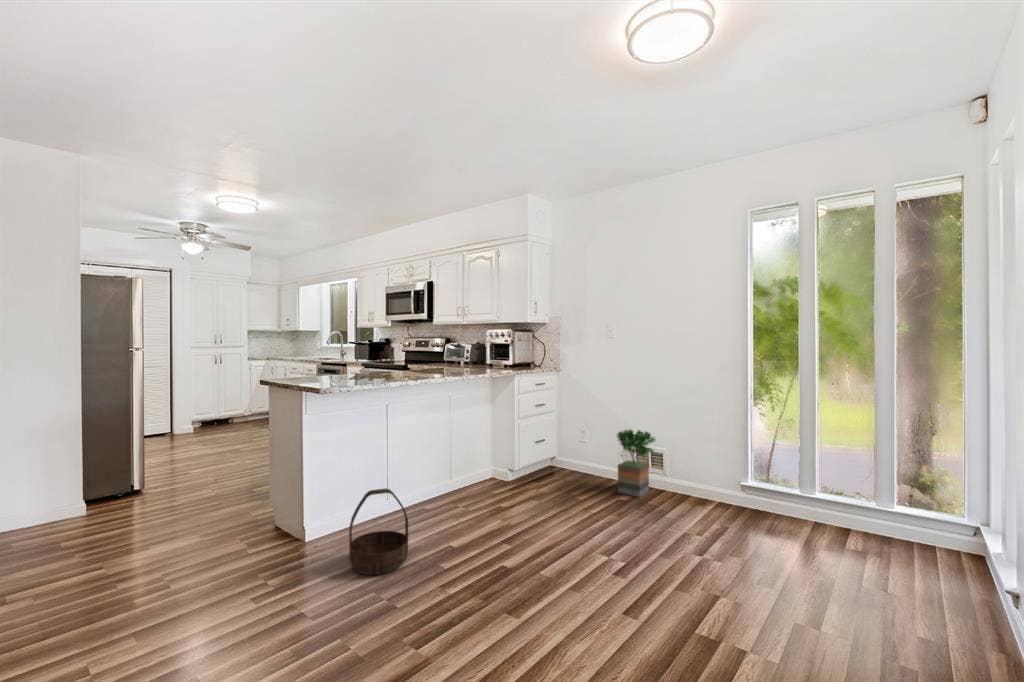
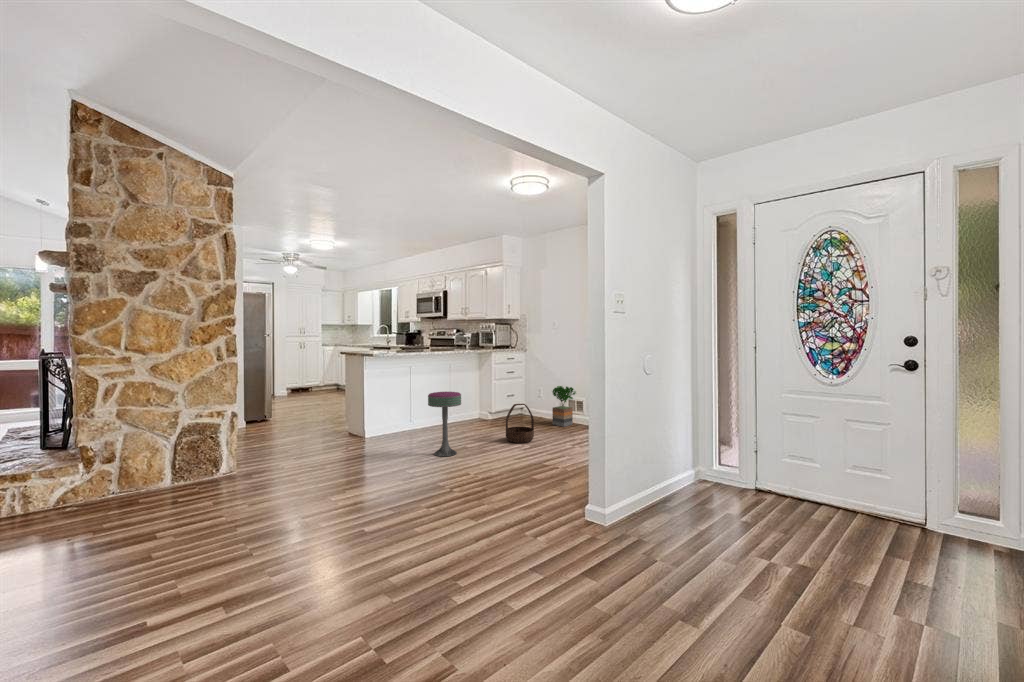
bar stool: none [435,462,502,601] -> present [428,392,461,456]
basket: present [349,489,408,575] -> present [506,404,534,443]

